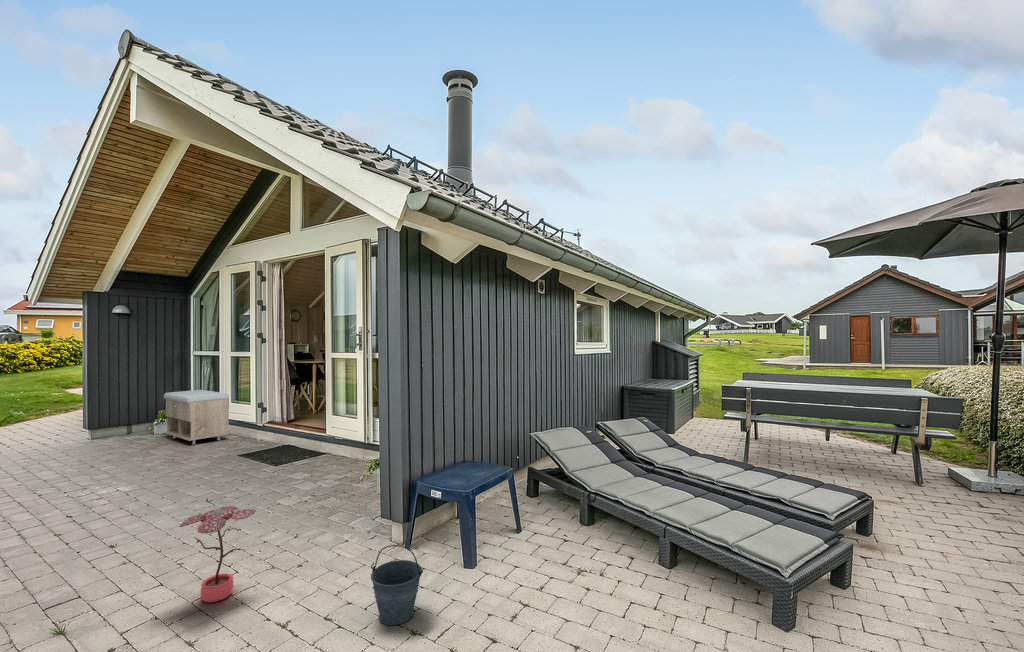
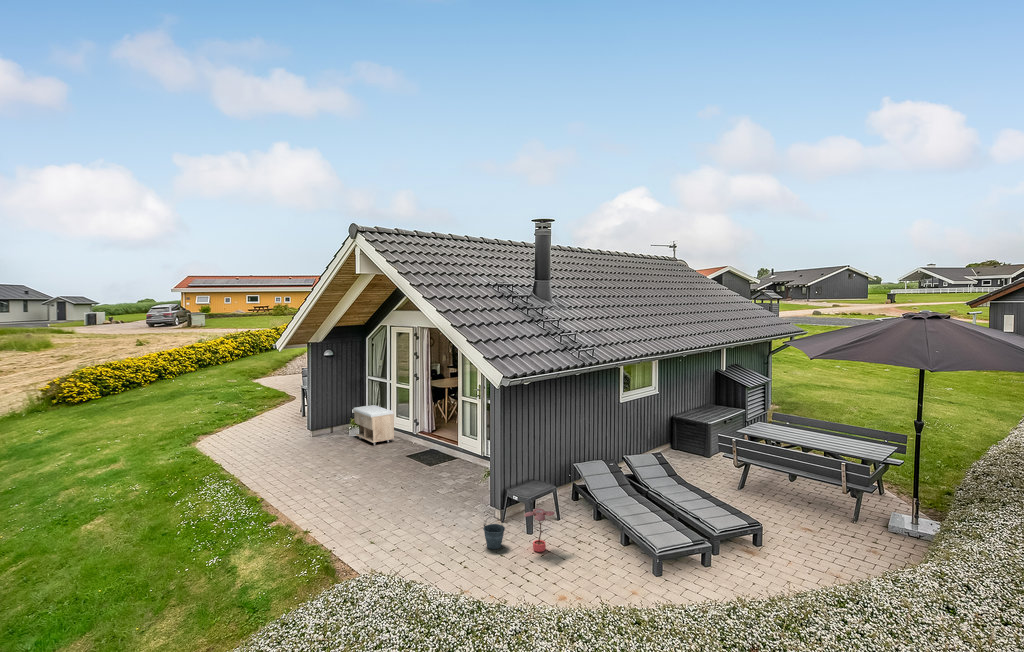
potted plant: present [179,506,256,602] -> present [524,508,554,552]

